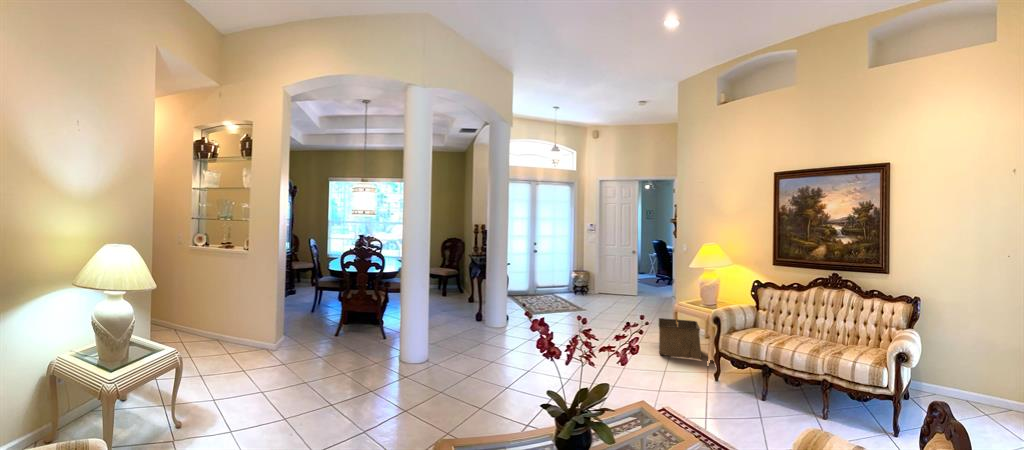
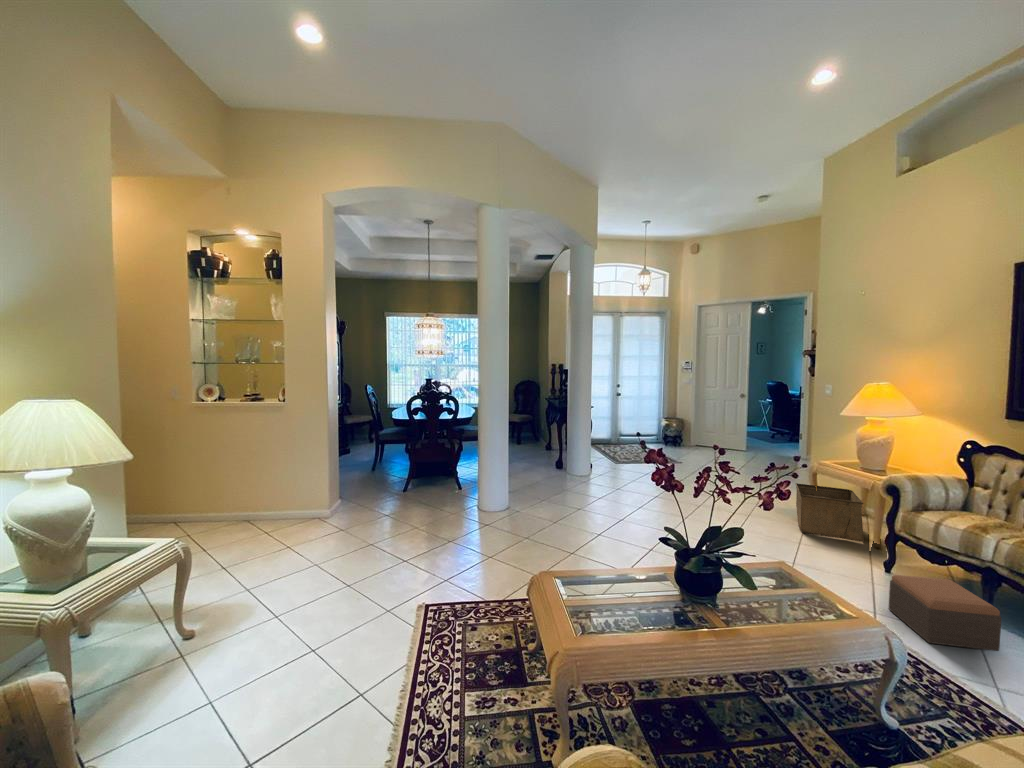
footstool: none [702,375,762,420] -> present [889,575,1002,651]

